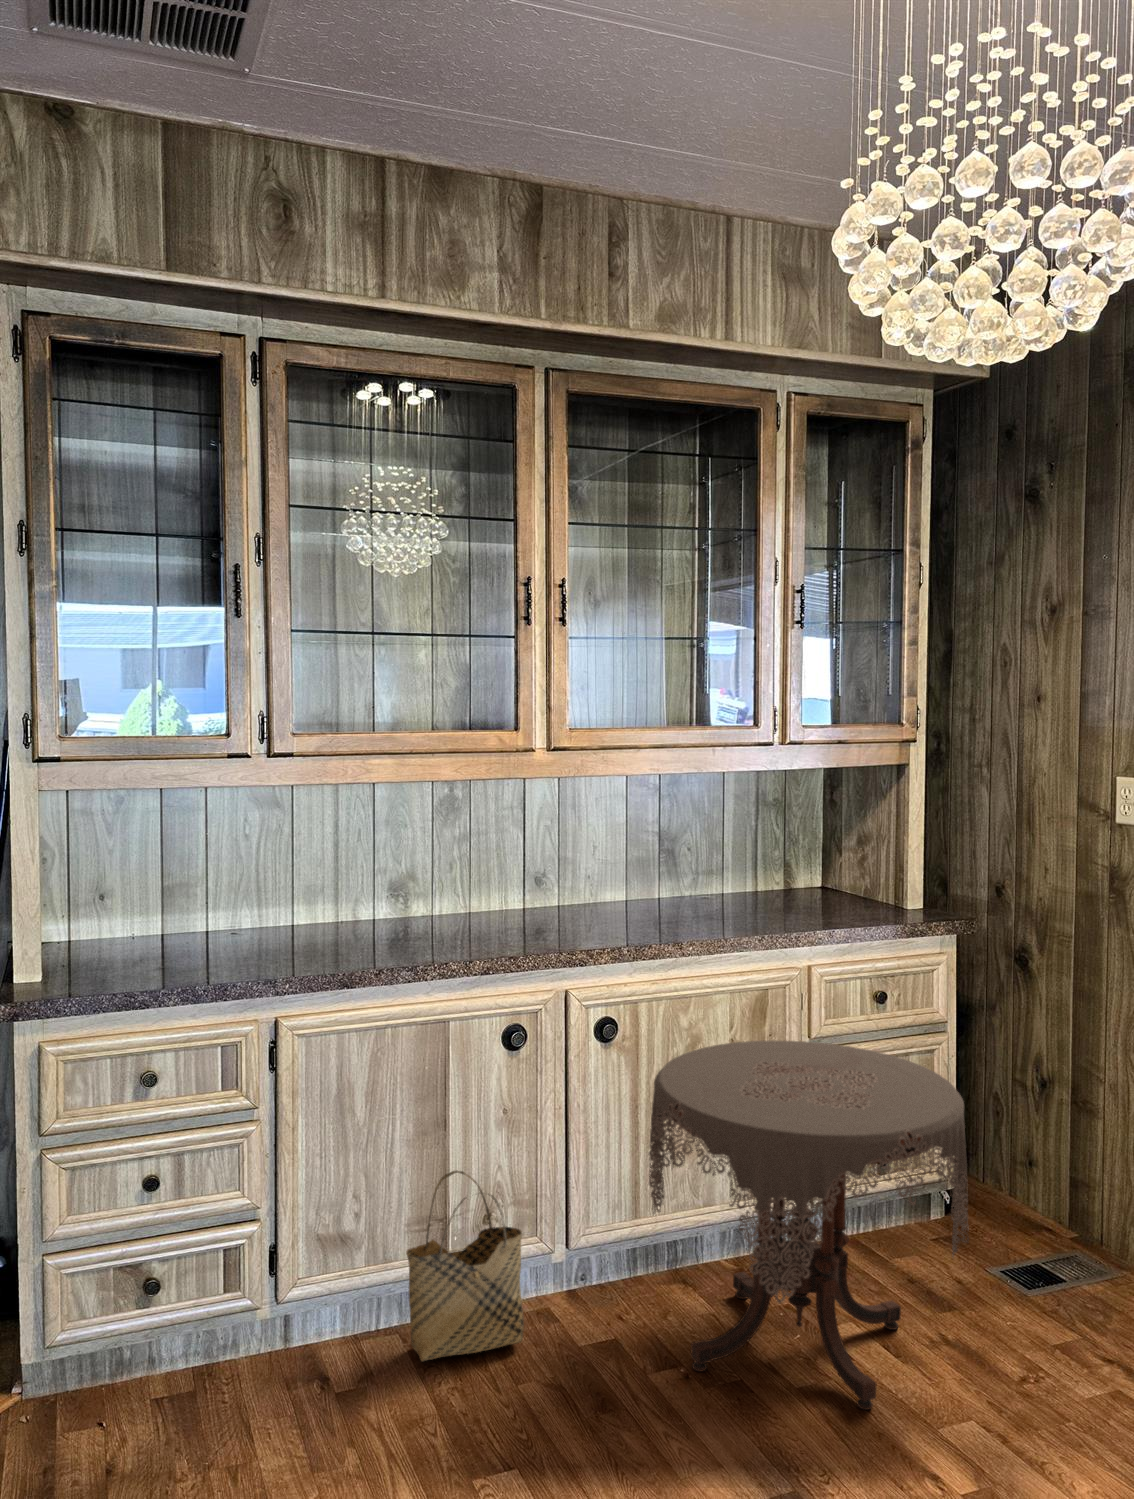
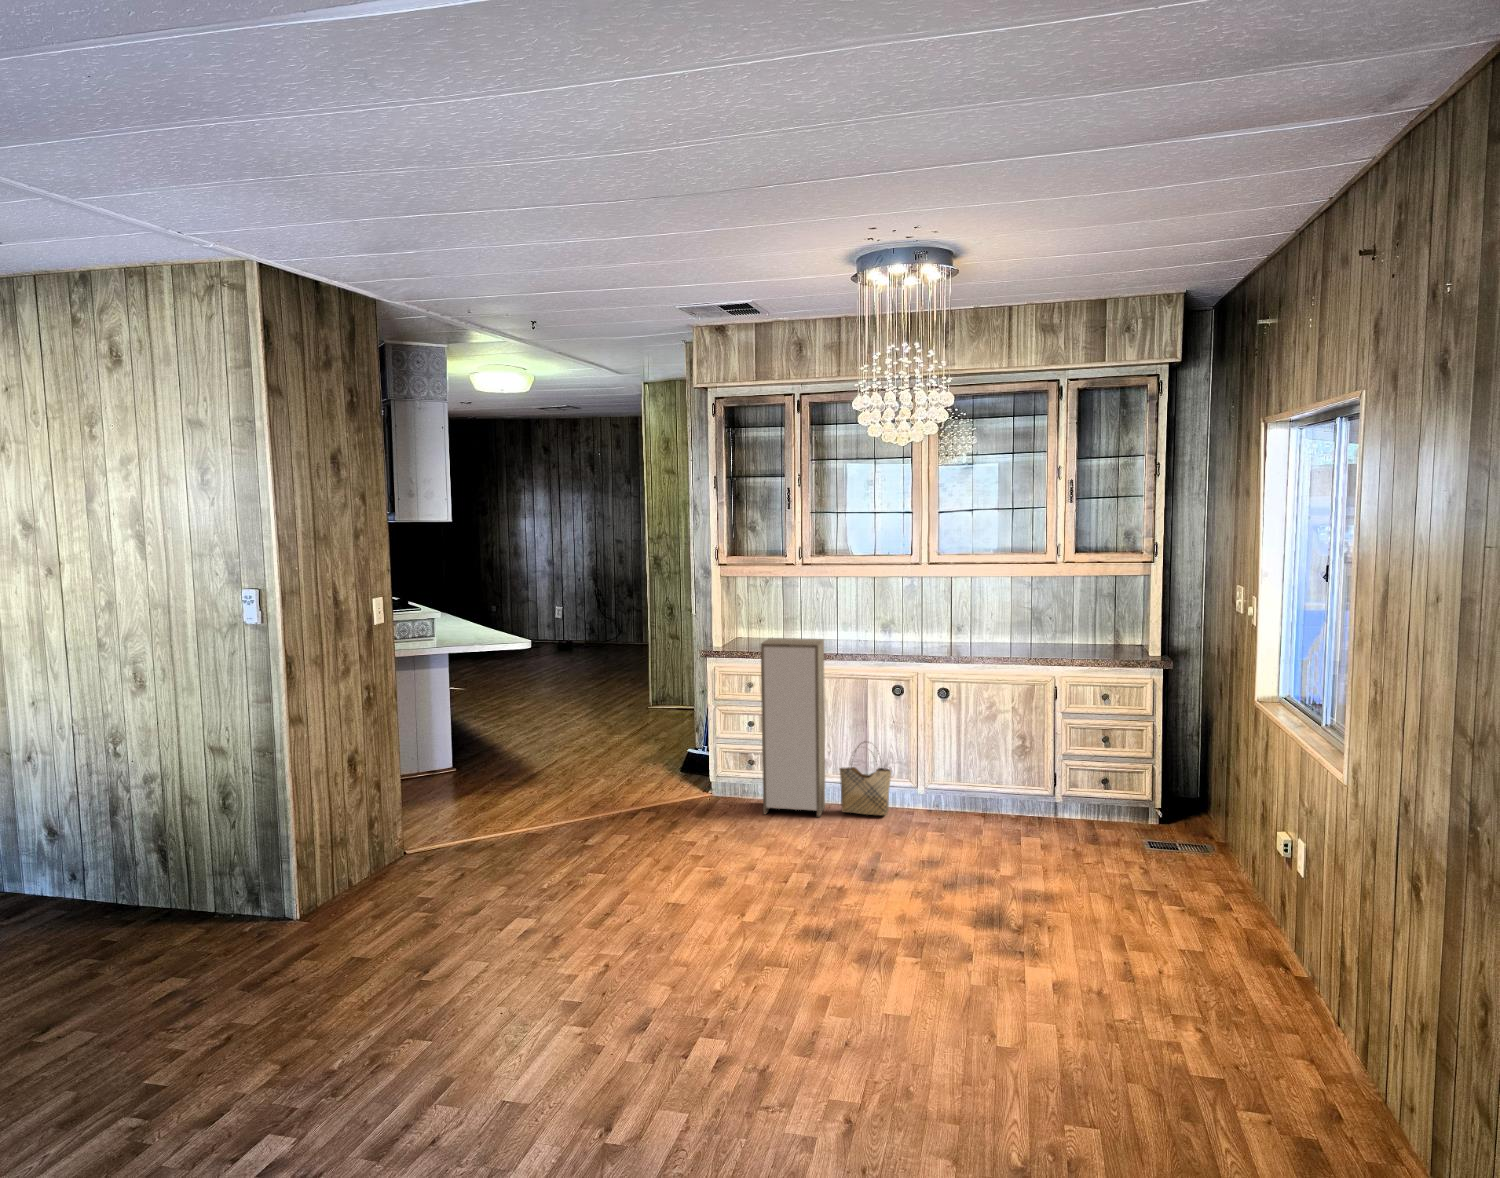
storage cabinet: none [213,939,386,1430] -> present [761,638,825,817]
side table: present [649,1040,969,1410] -> none [926,705,1076,861]

